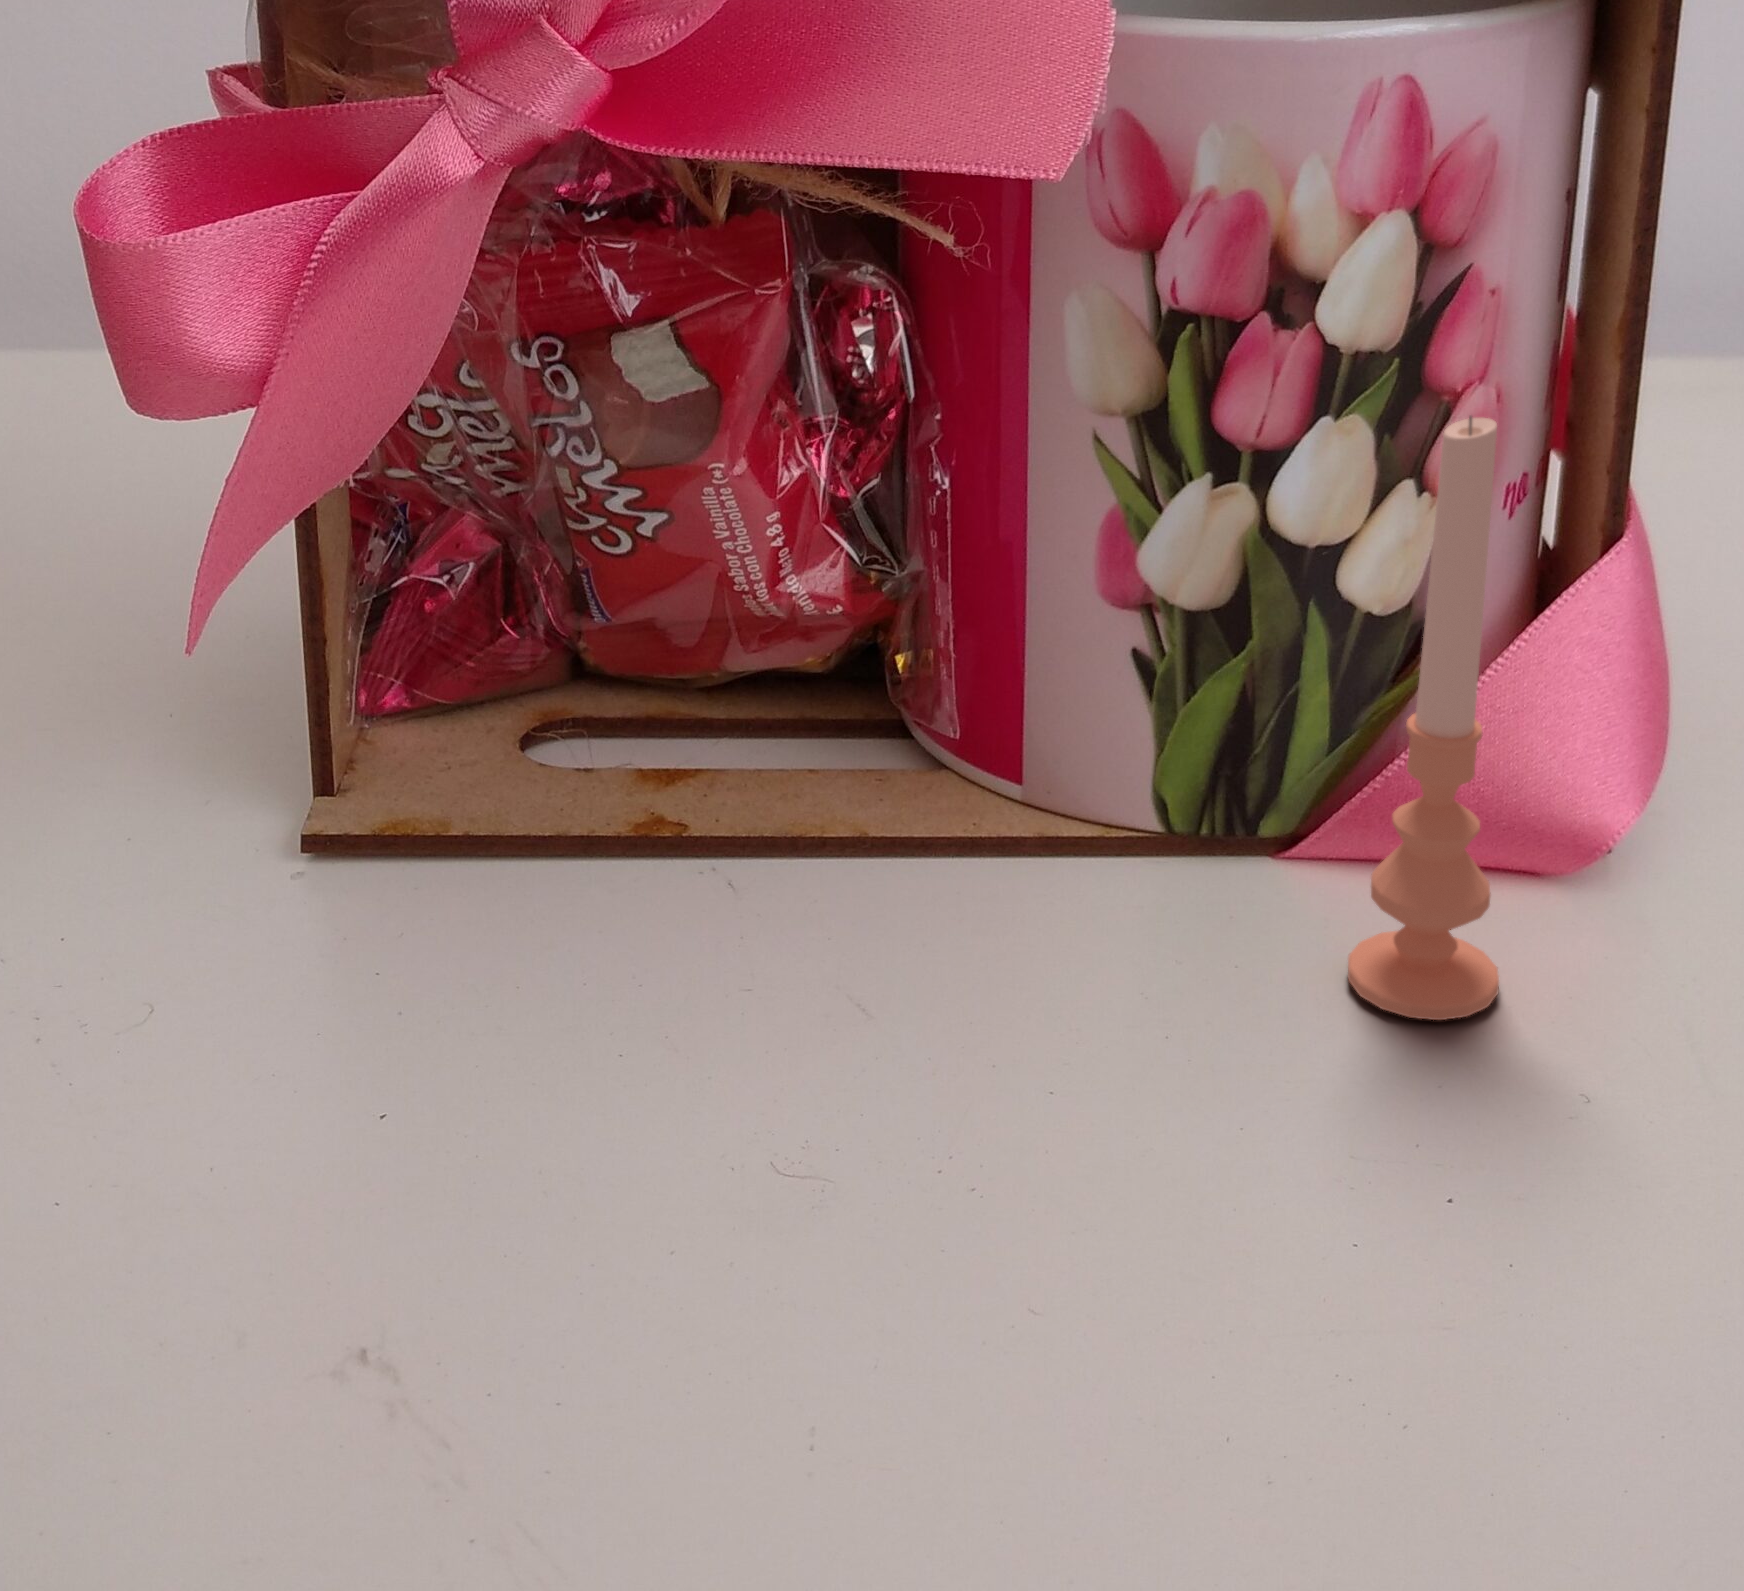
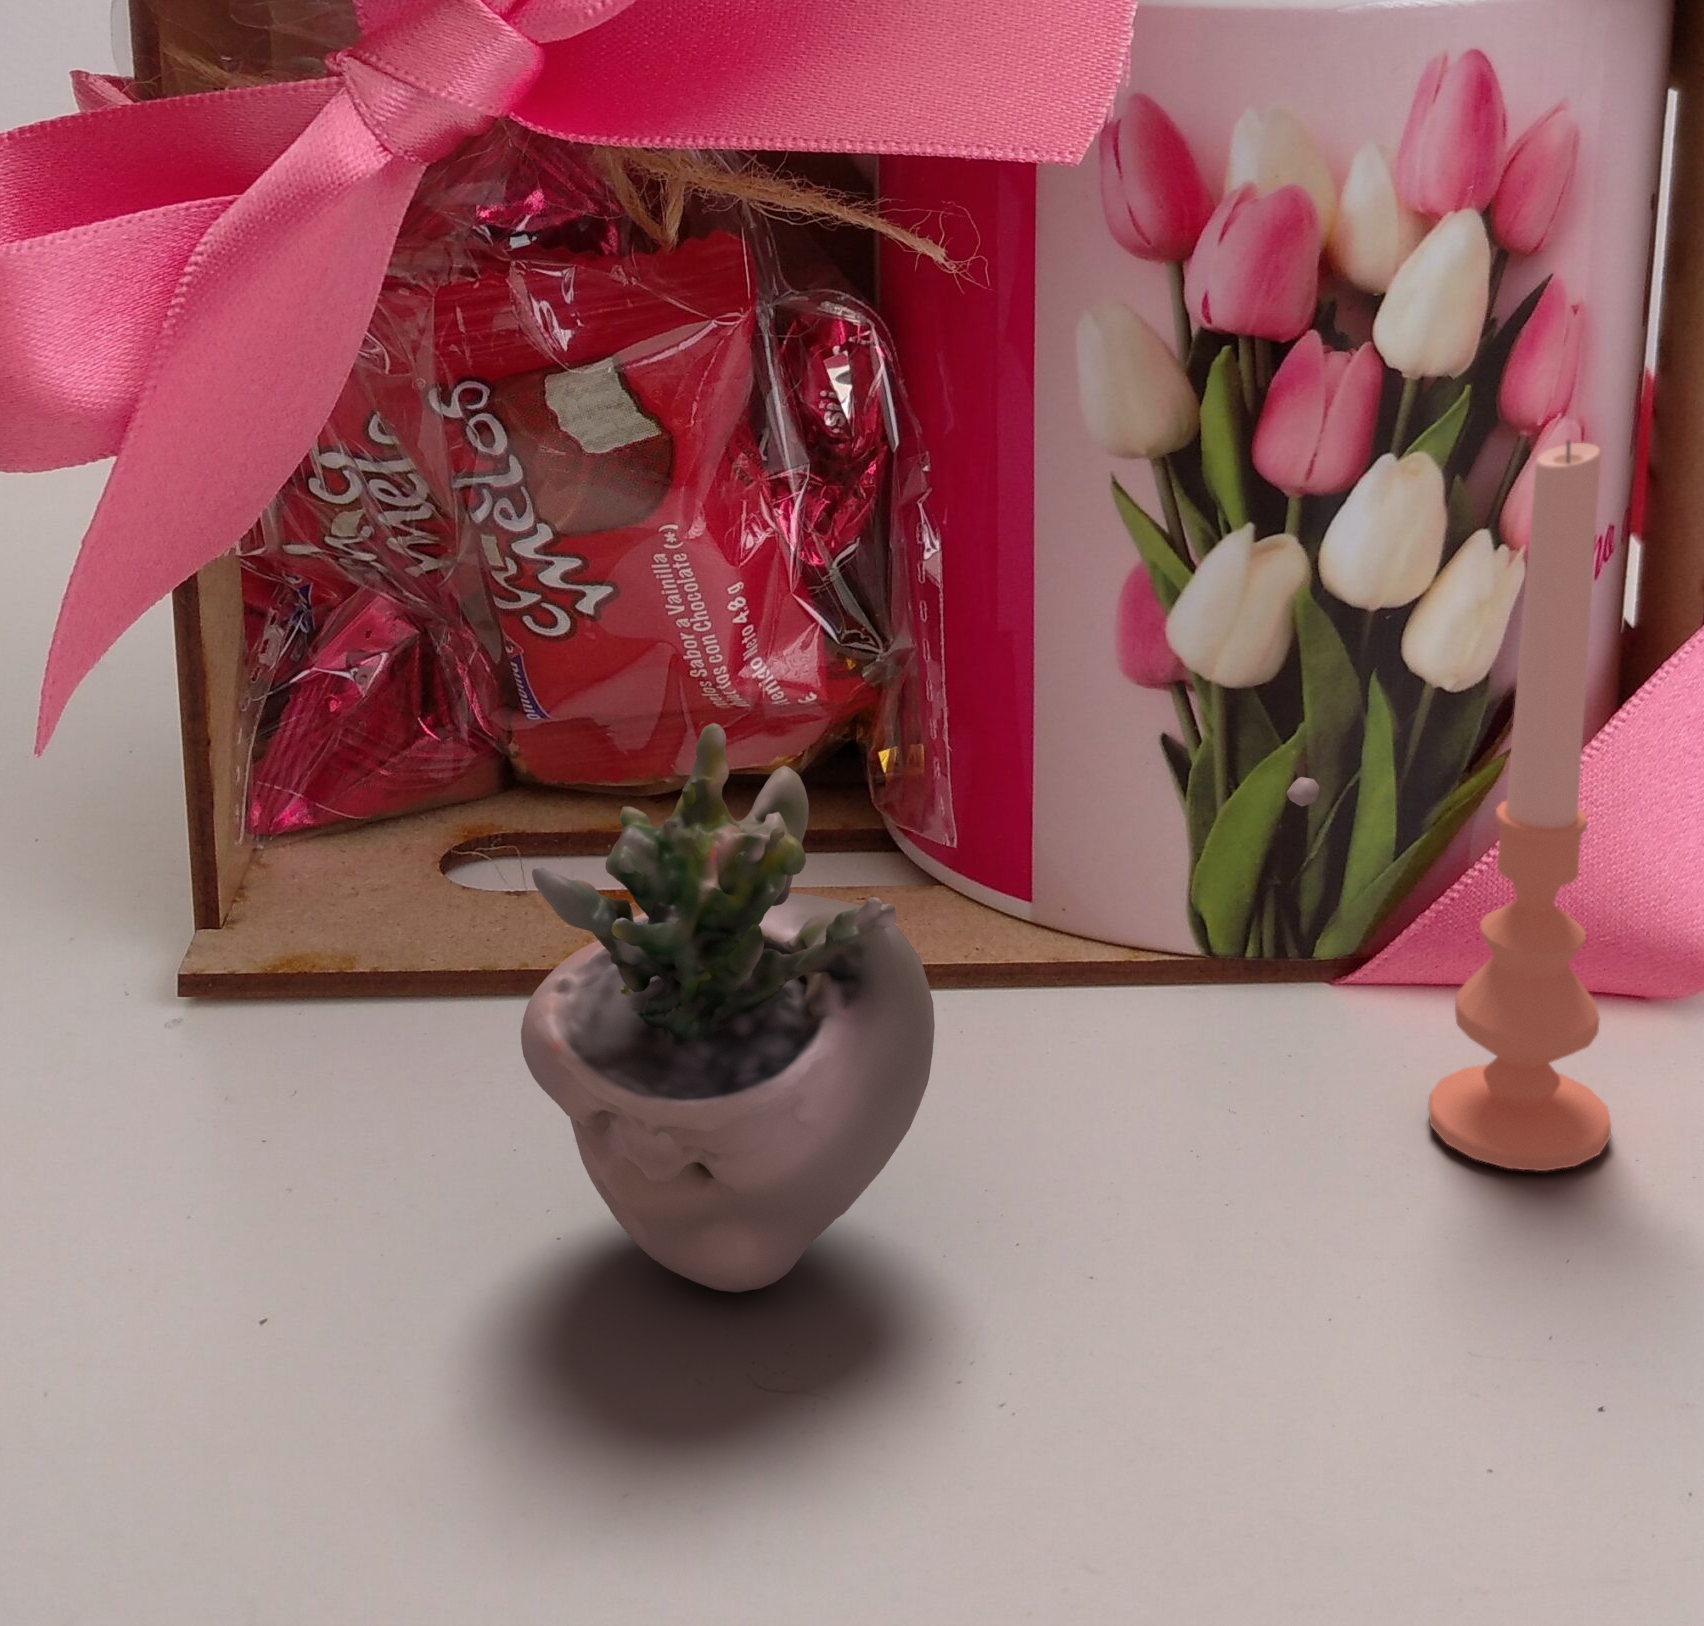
succulent plant: none [589,646,1241,1109] -> present [521,723,1319,1292]

